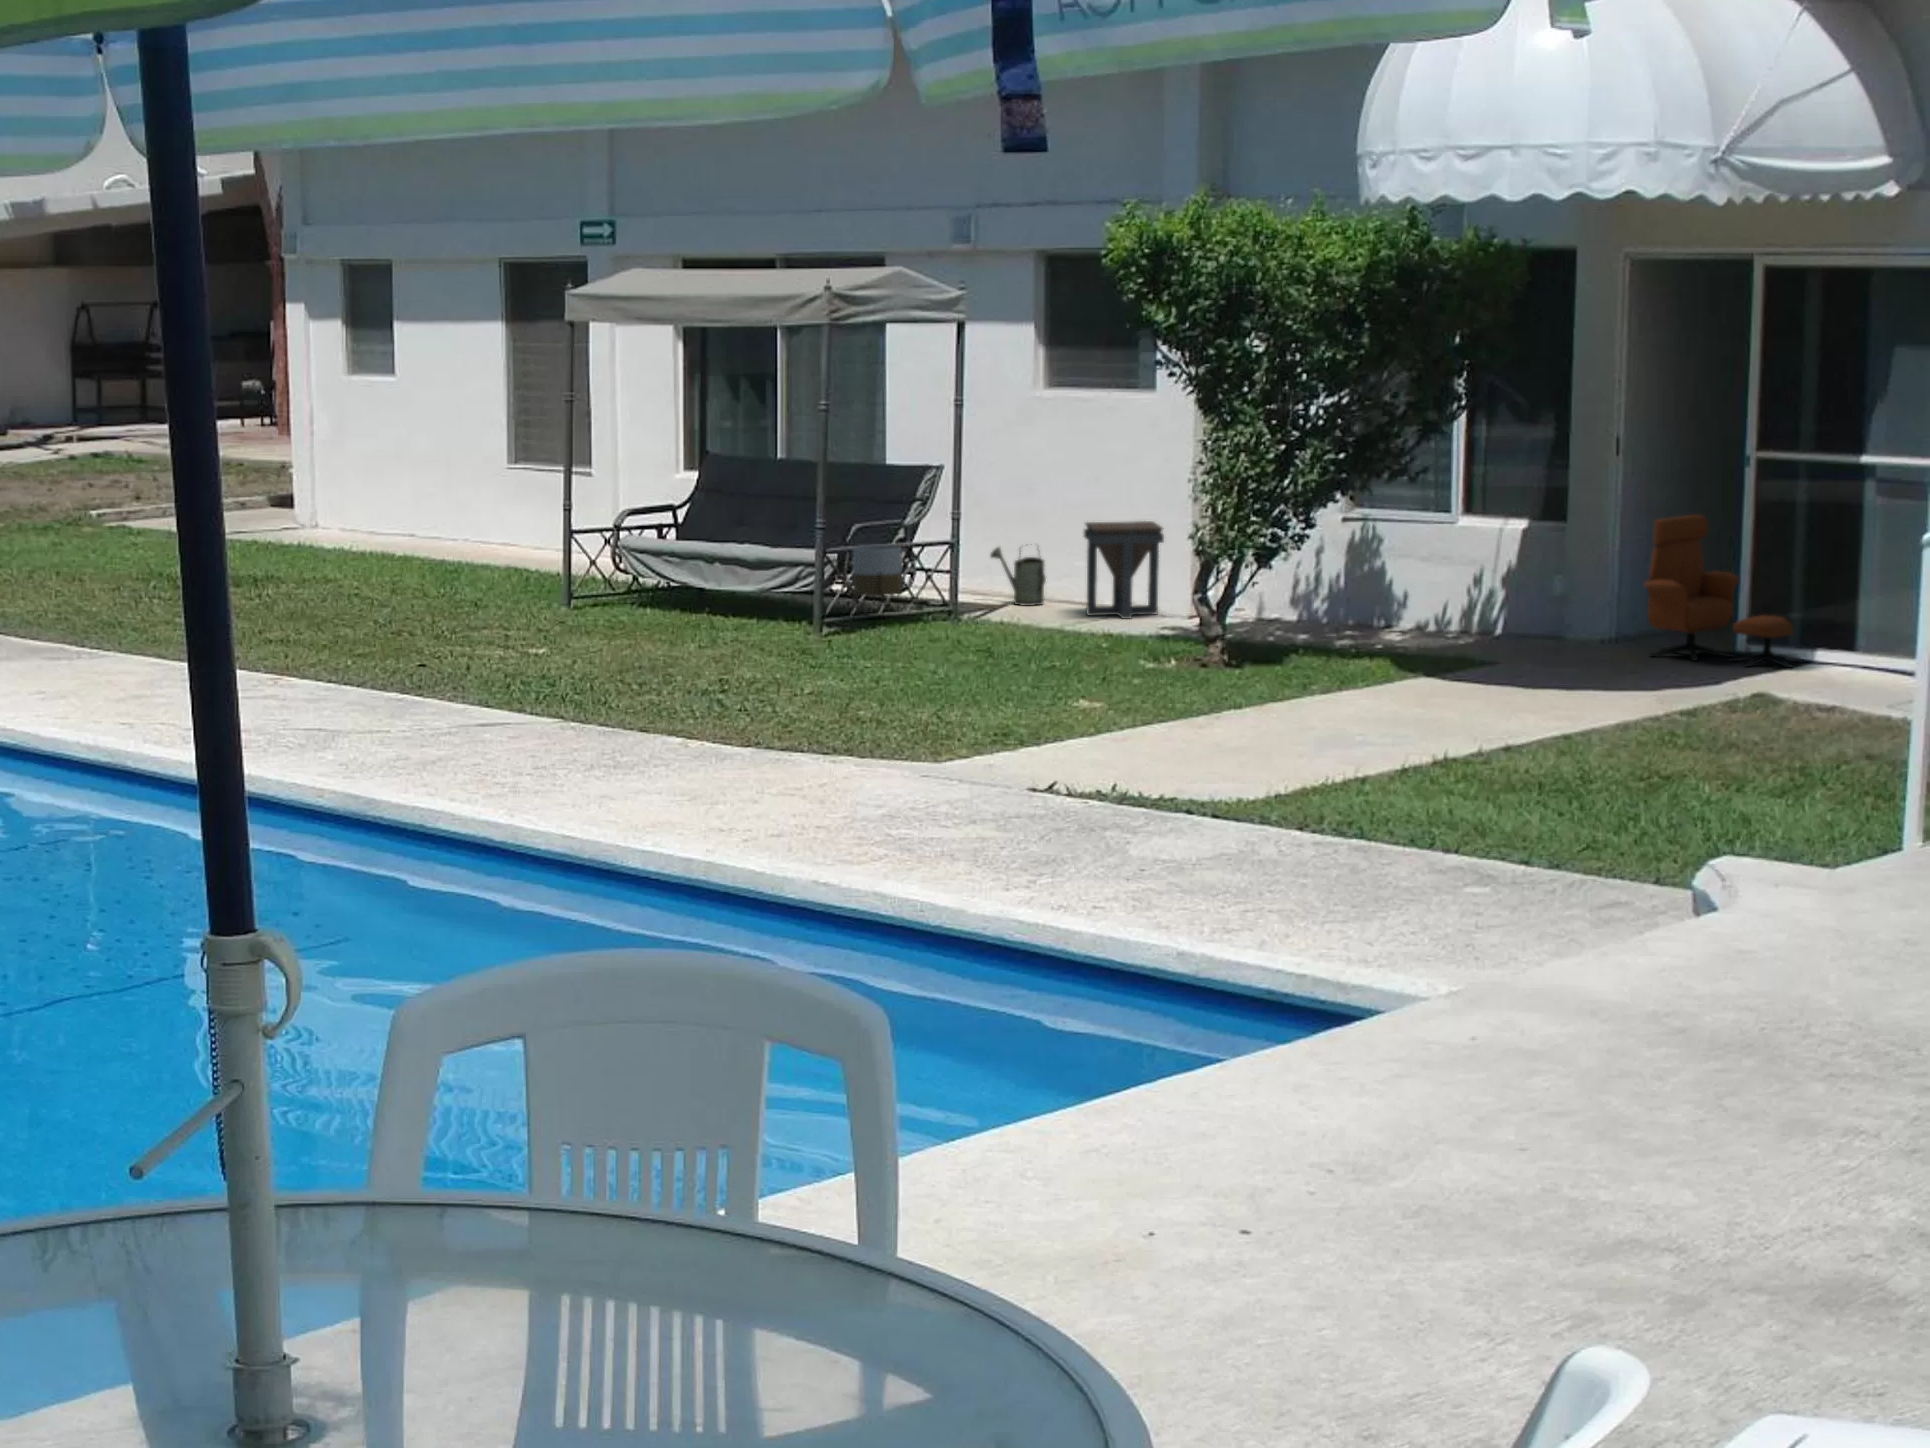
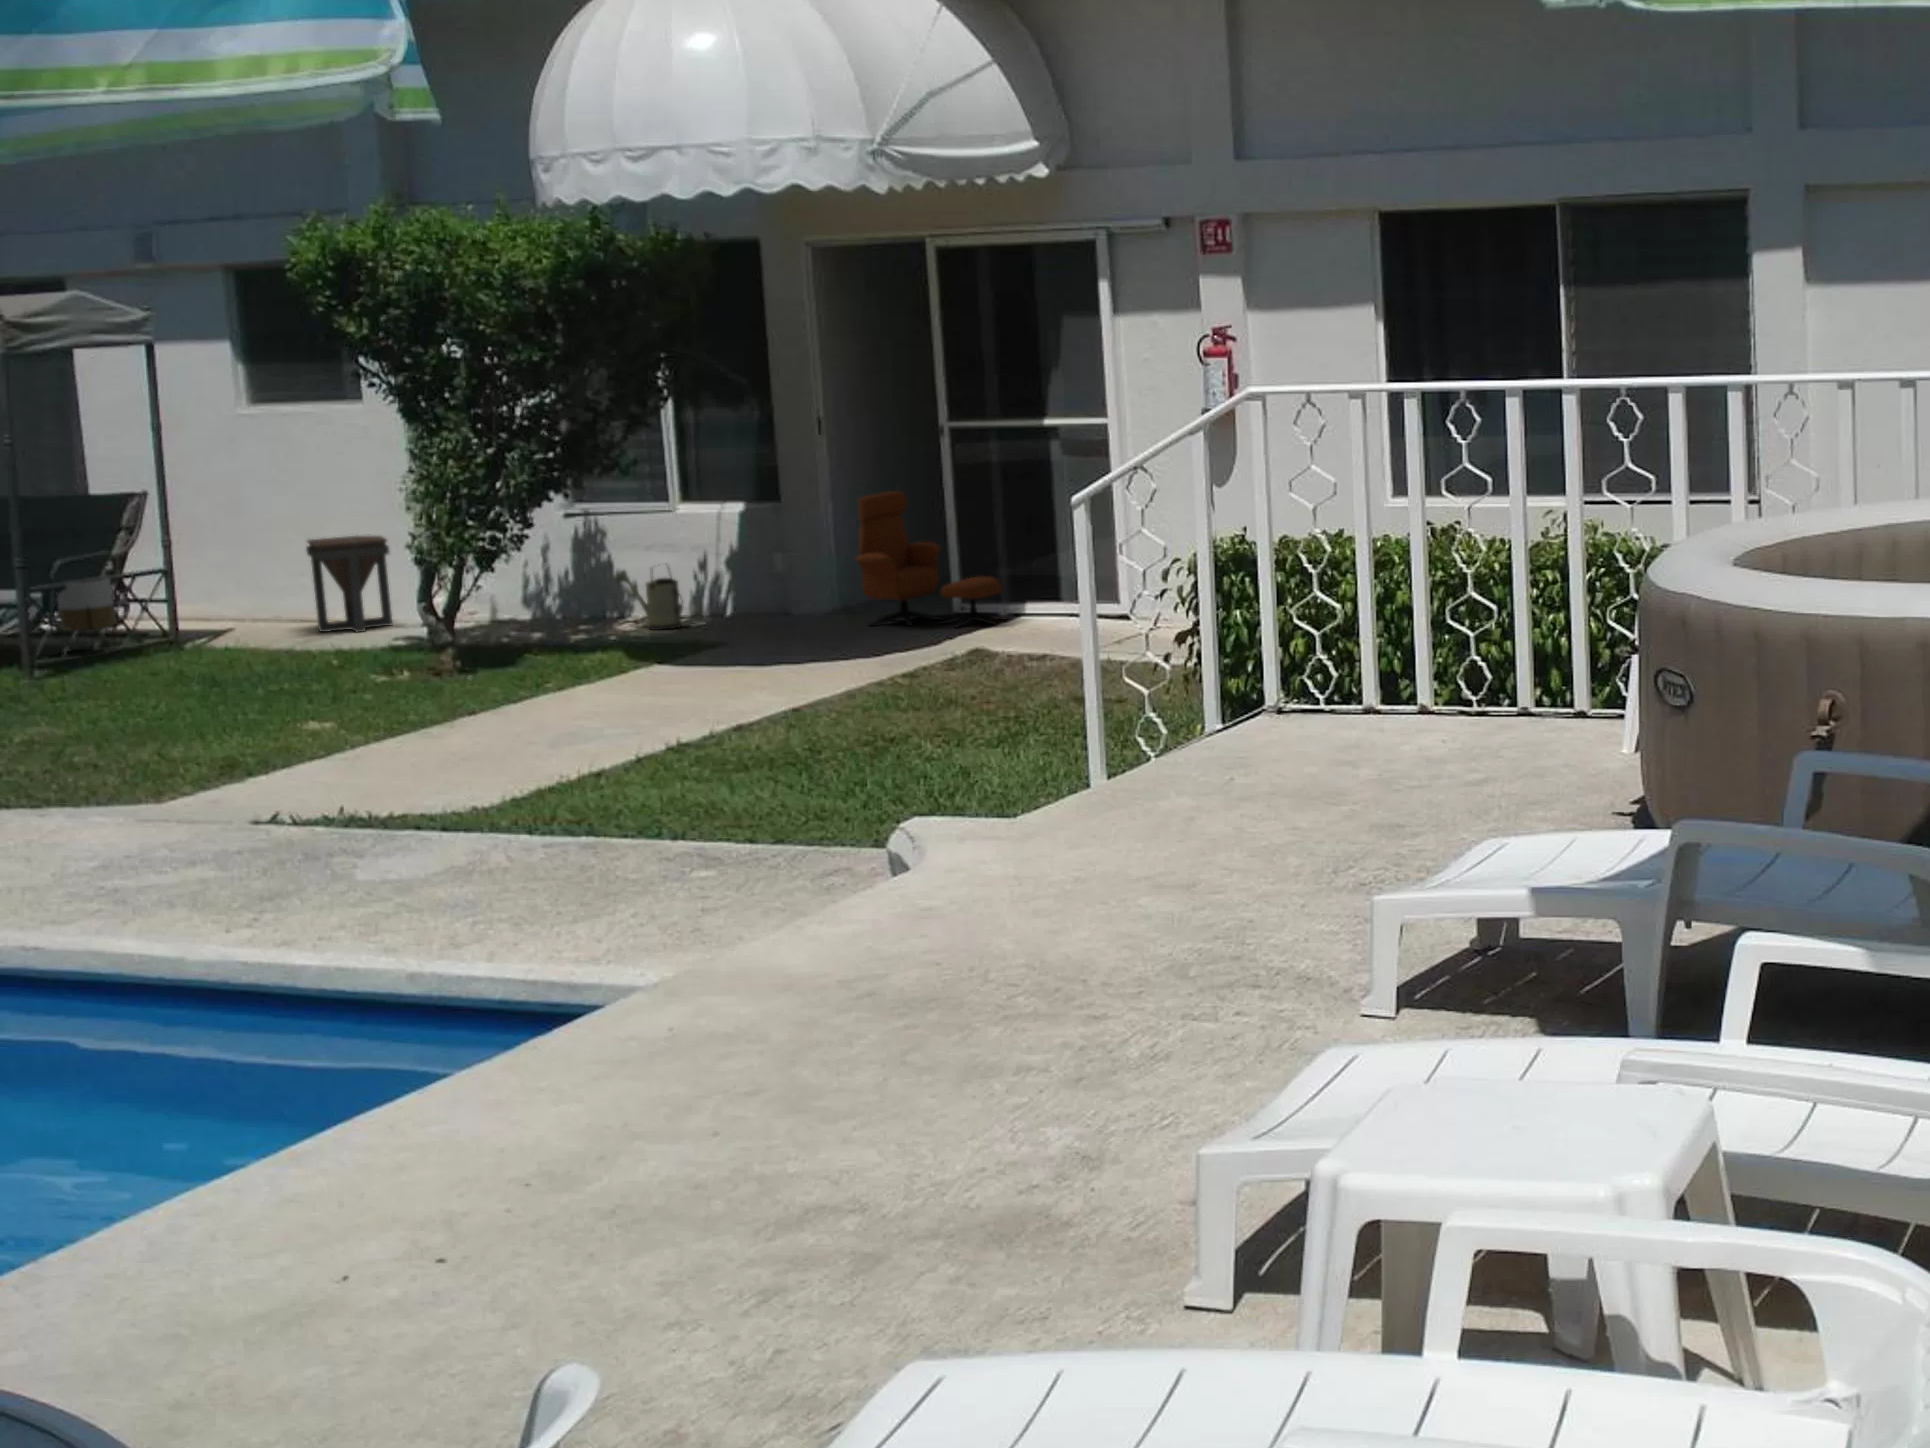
watering can: present [990,547,1046,606] -> present [616,564,681,630]

